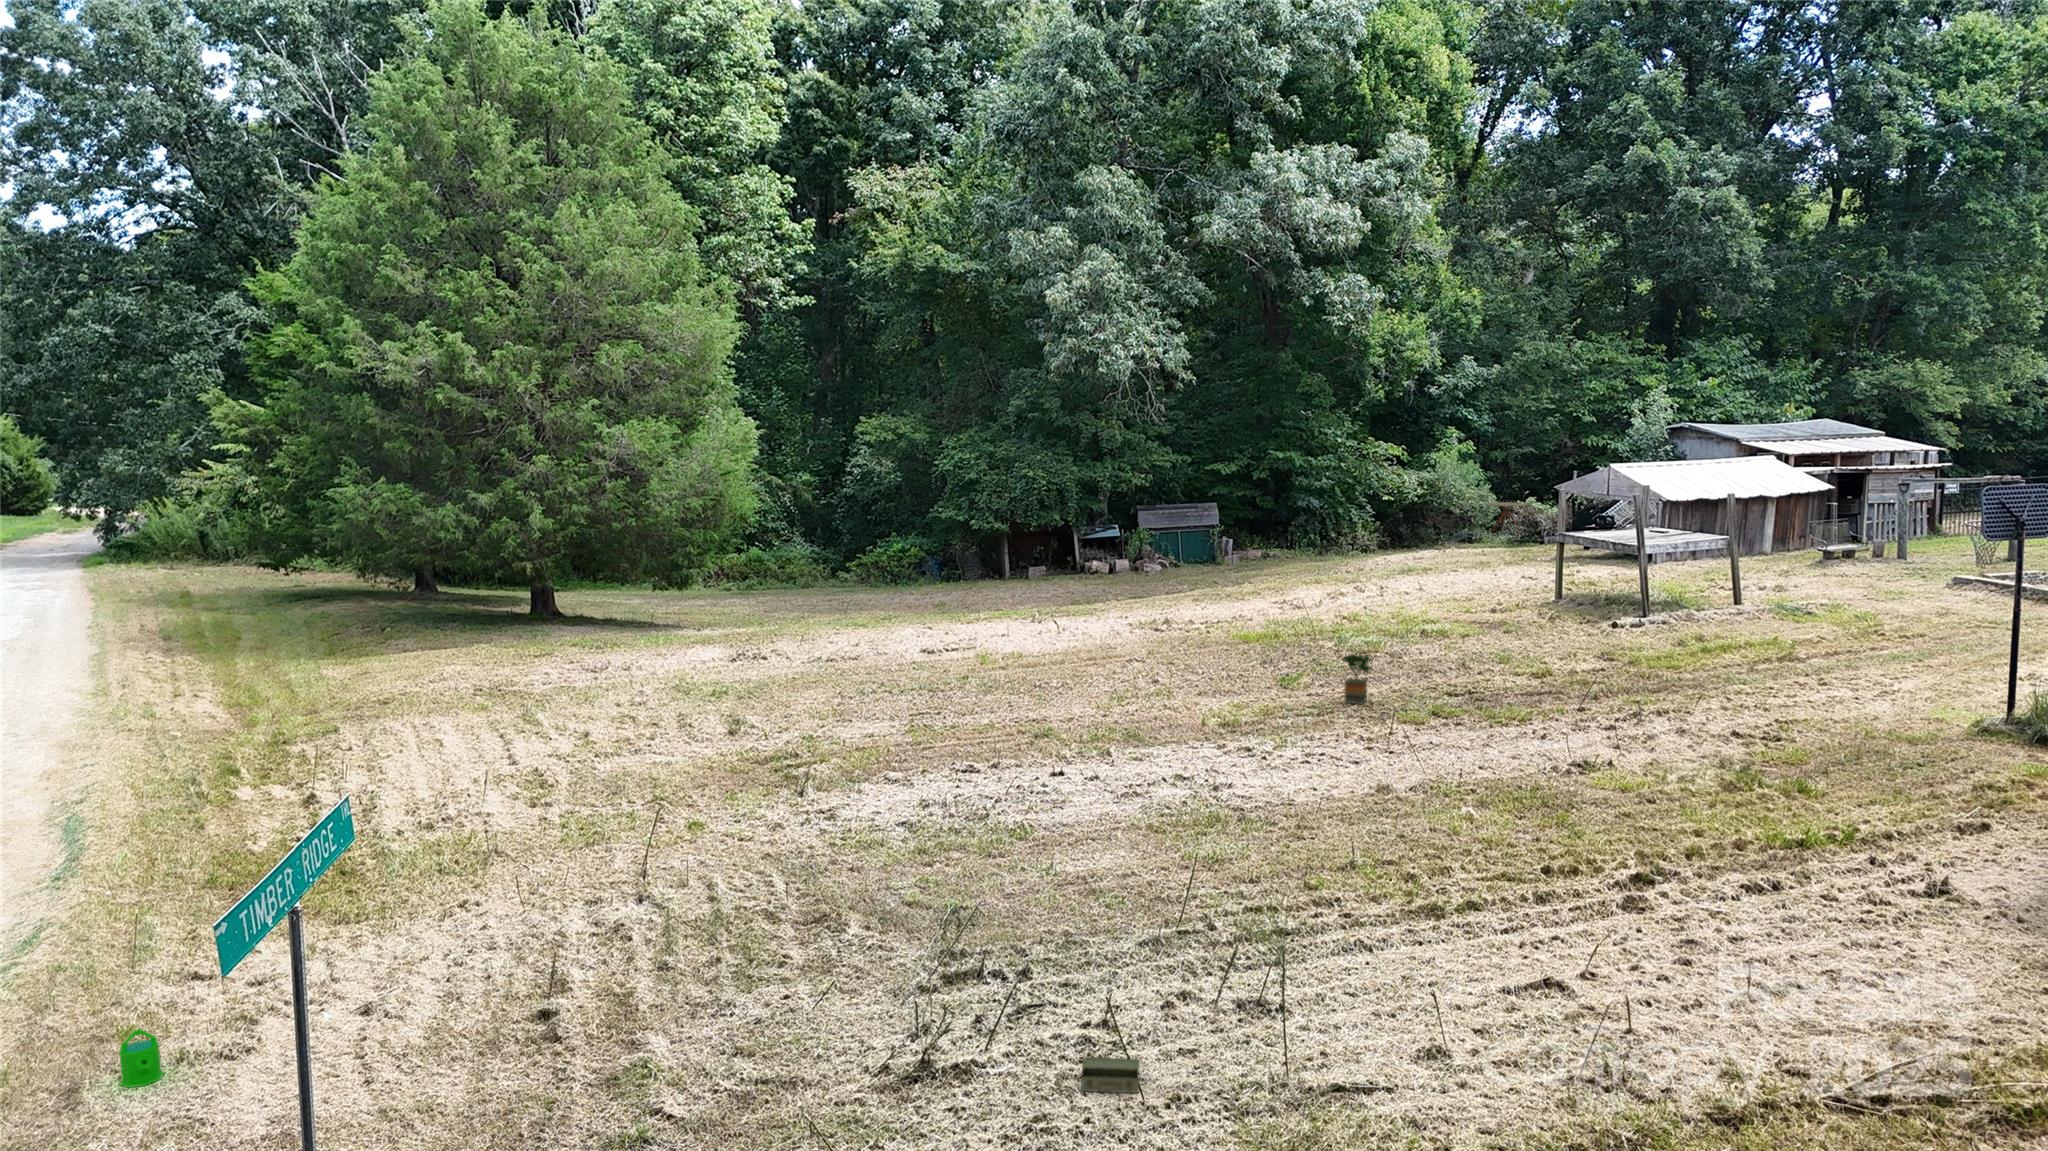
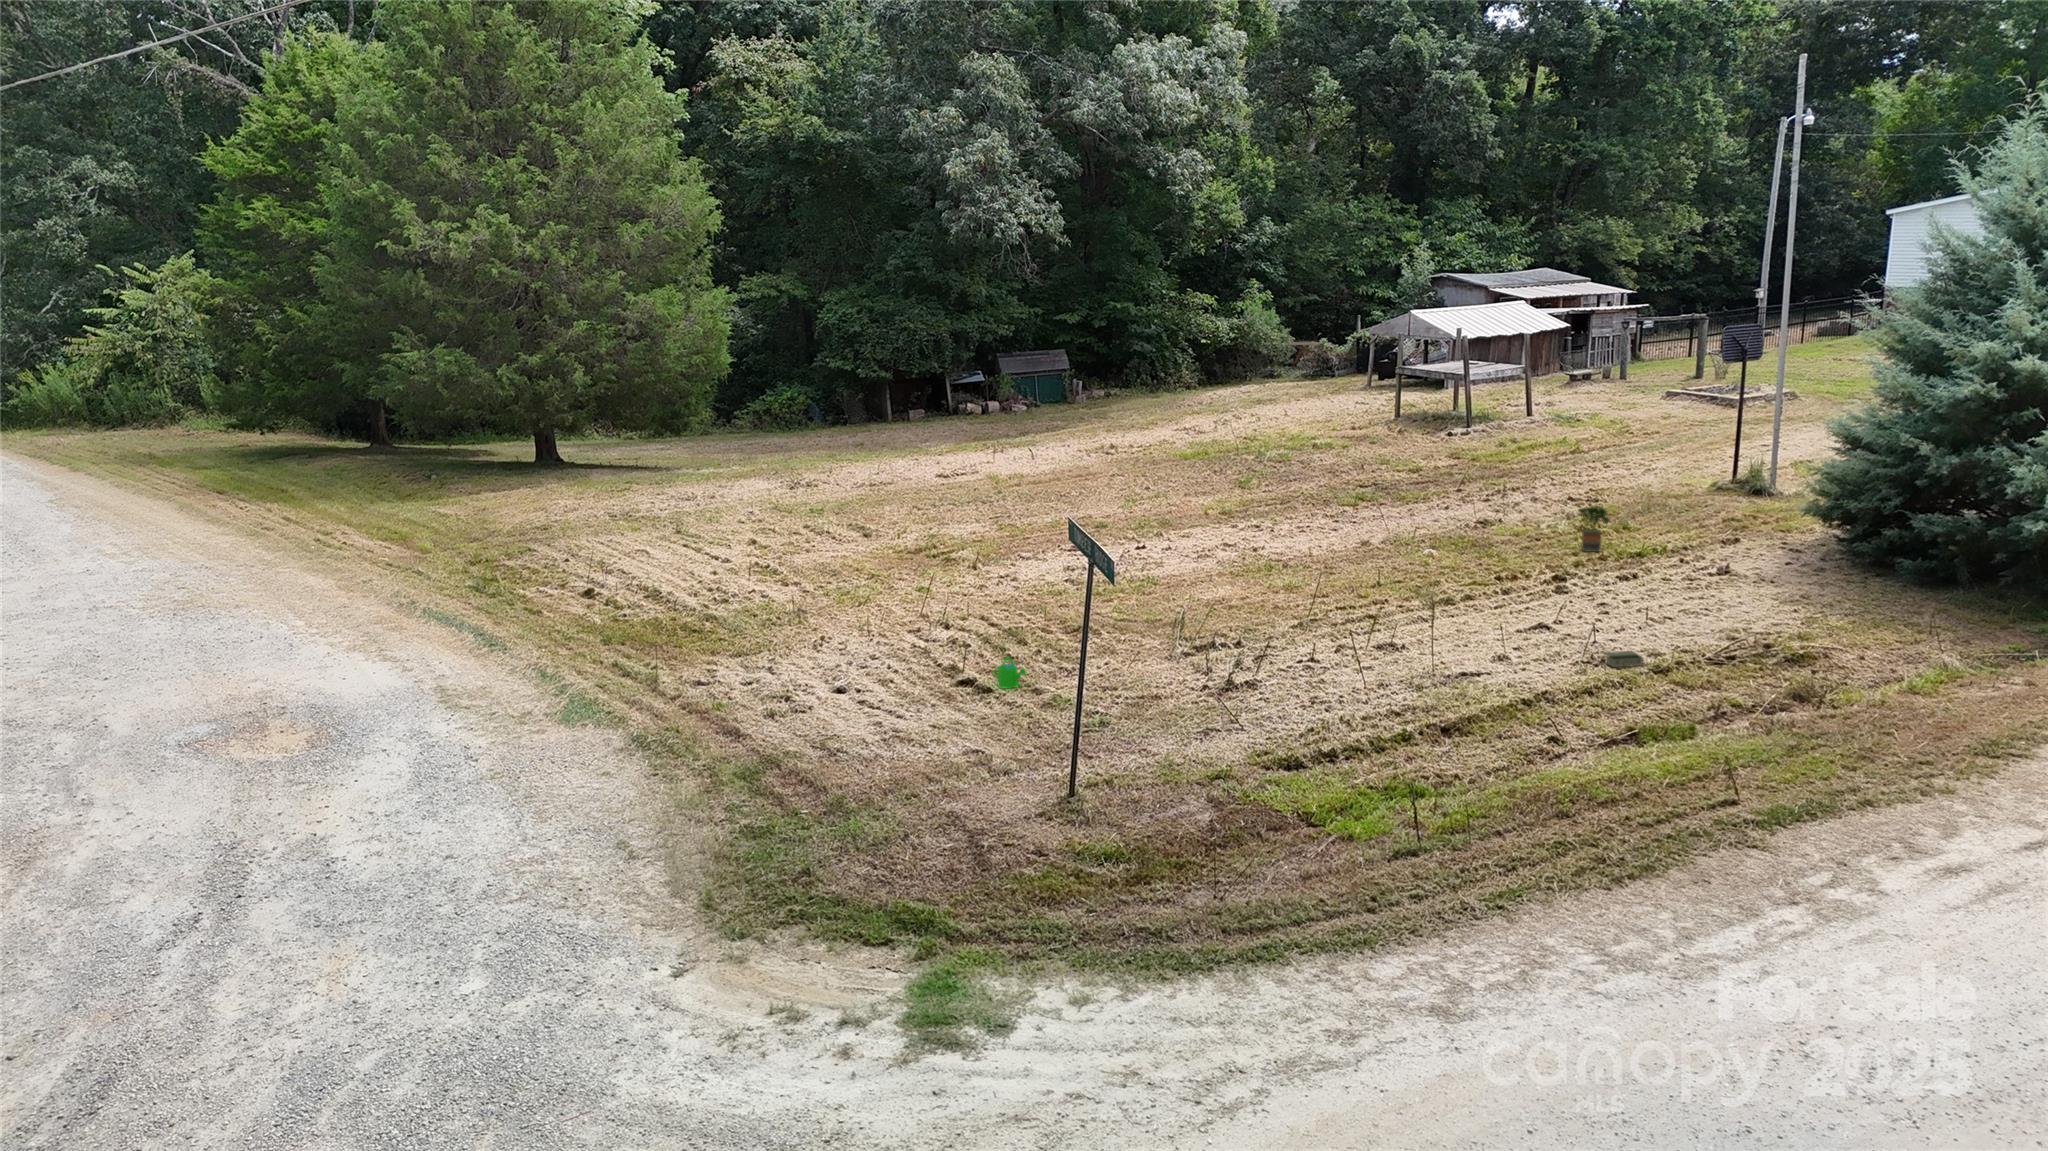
potted tree: present [1342,654,1373,704] -> present [1580,507,1609,552]
watering can: present [119,1029,164,1088] -> present [993,657,1026,689]
toolbox: present [1081,1057,1140,1093] -> present [1604,651,1643,667]

